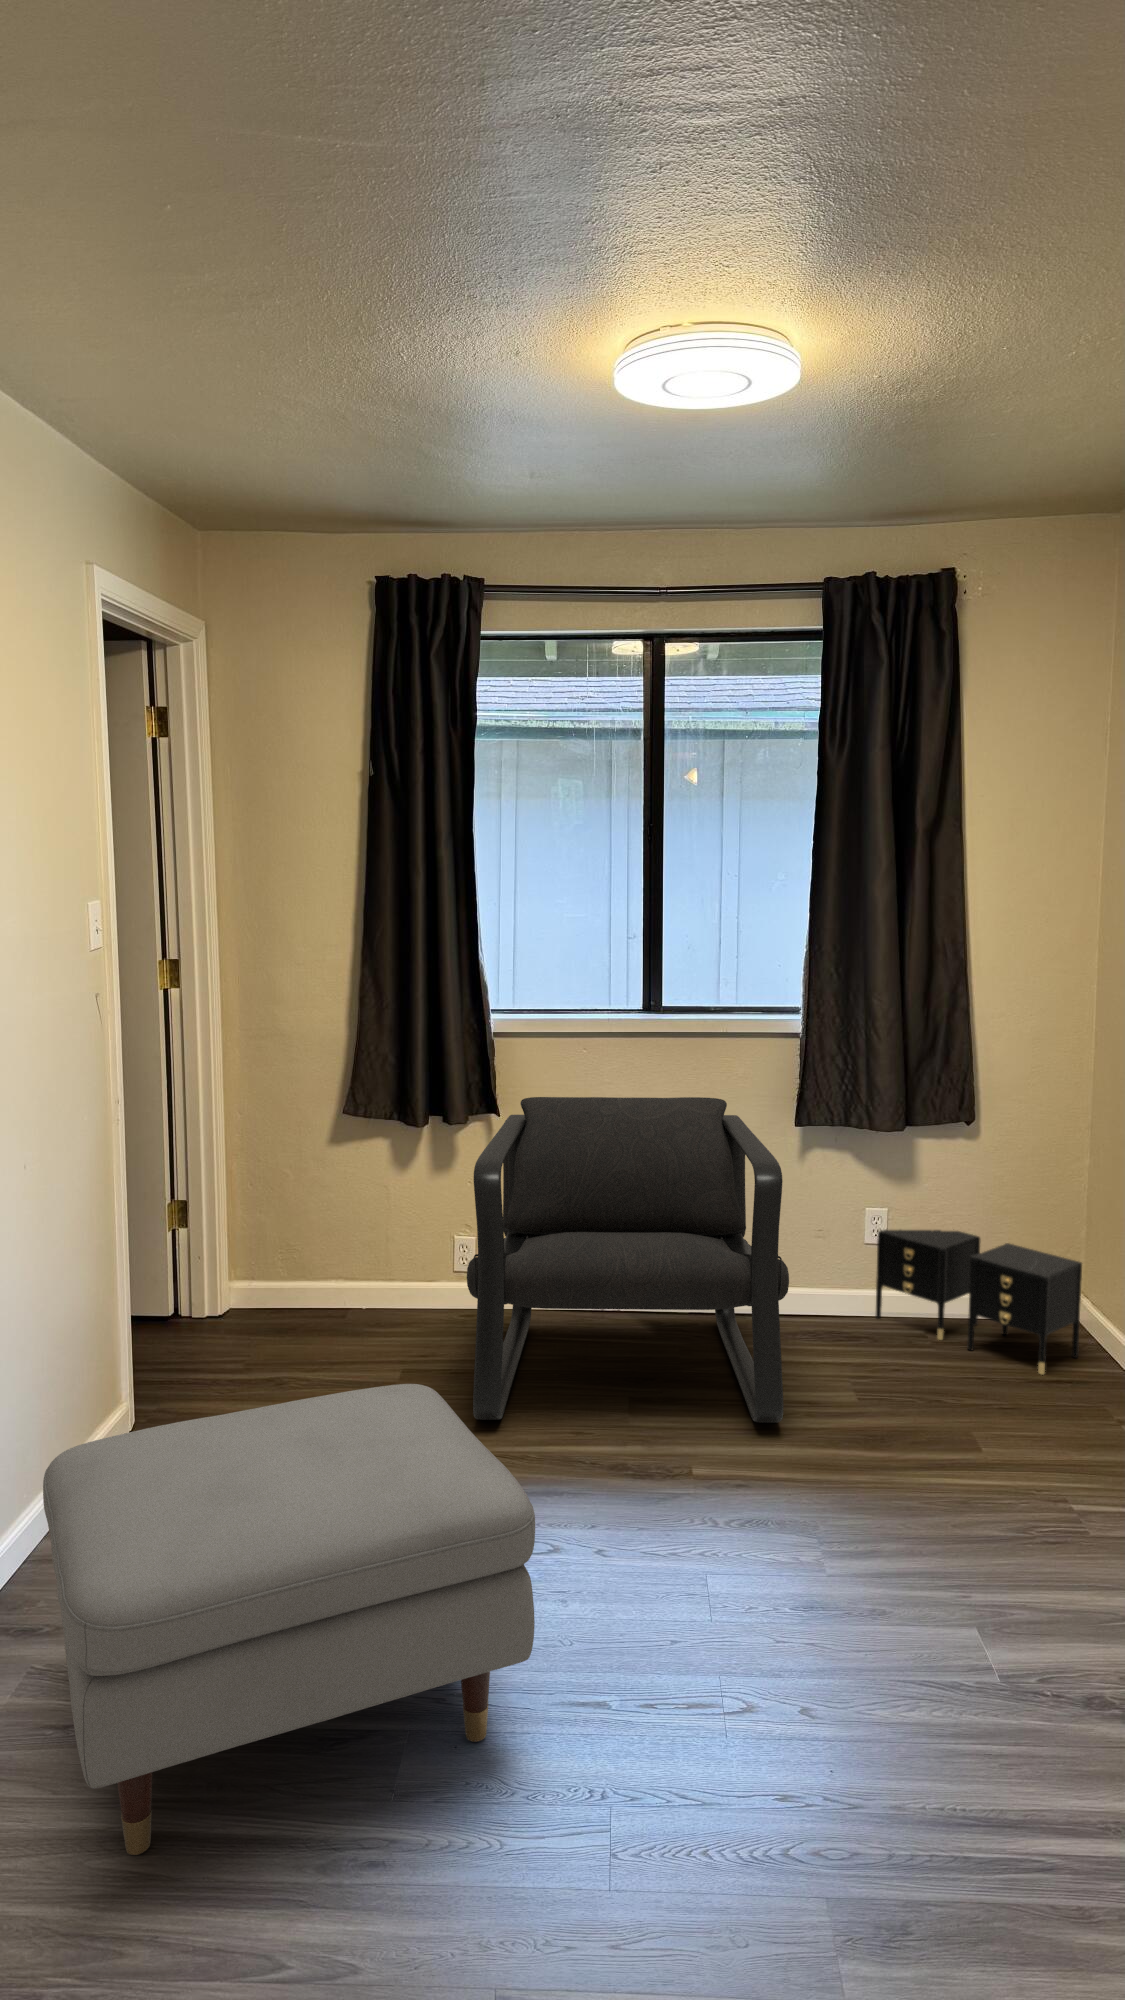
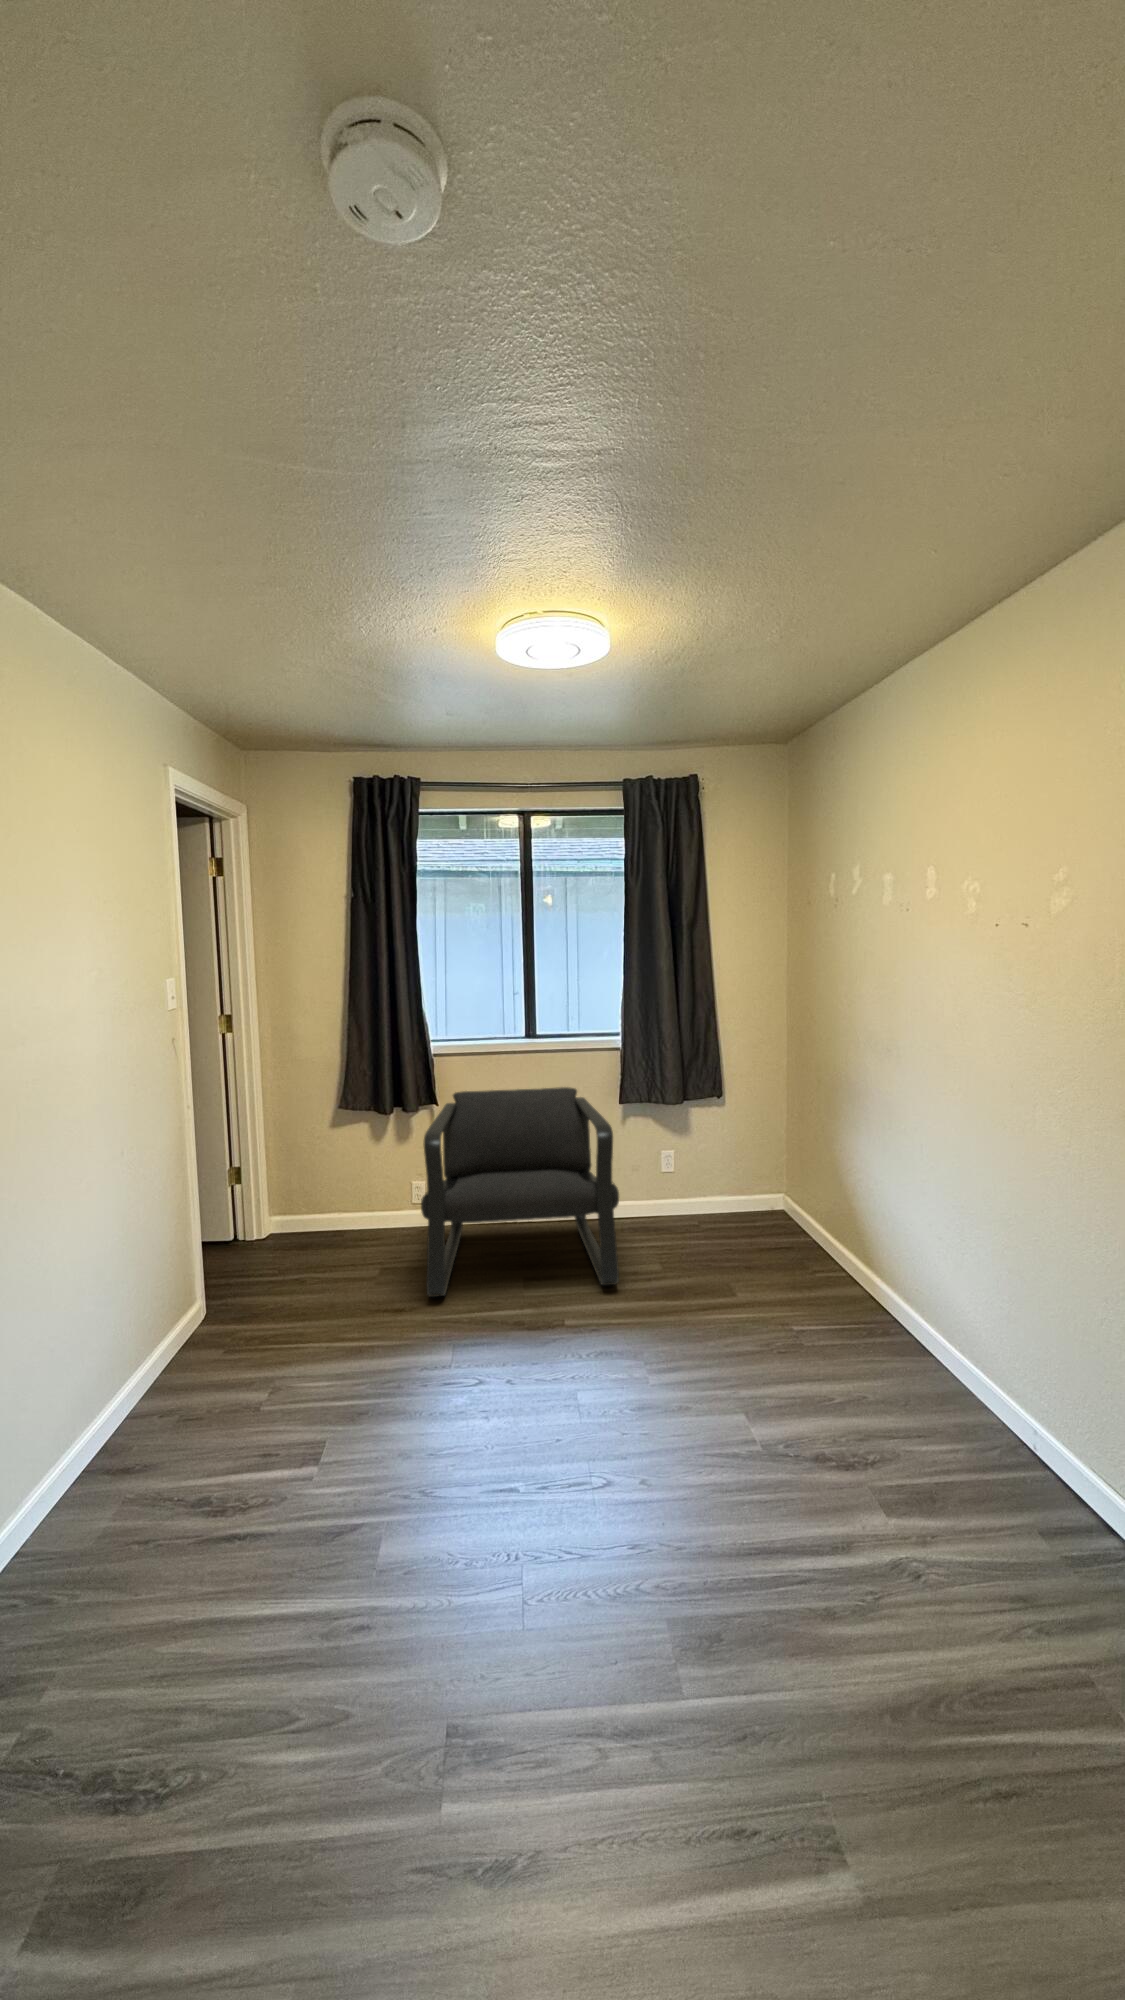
nightstand: present [876,1229,1082,1375] -> none [668,1154,786,1243]
ottoman: present [43,1384,535,1855] -> none [122,1283,468,1649]

